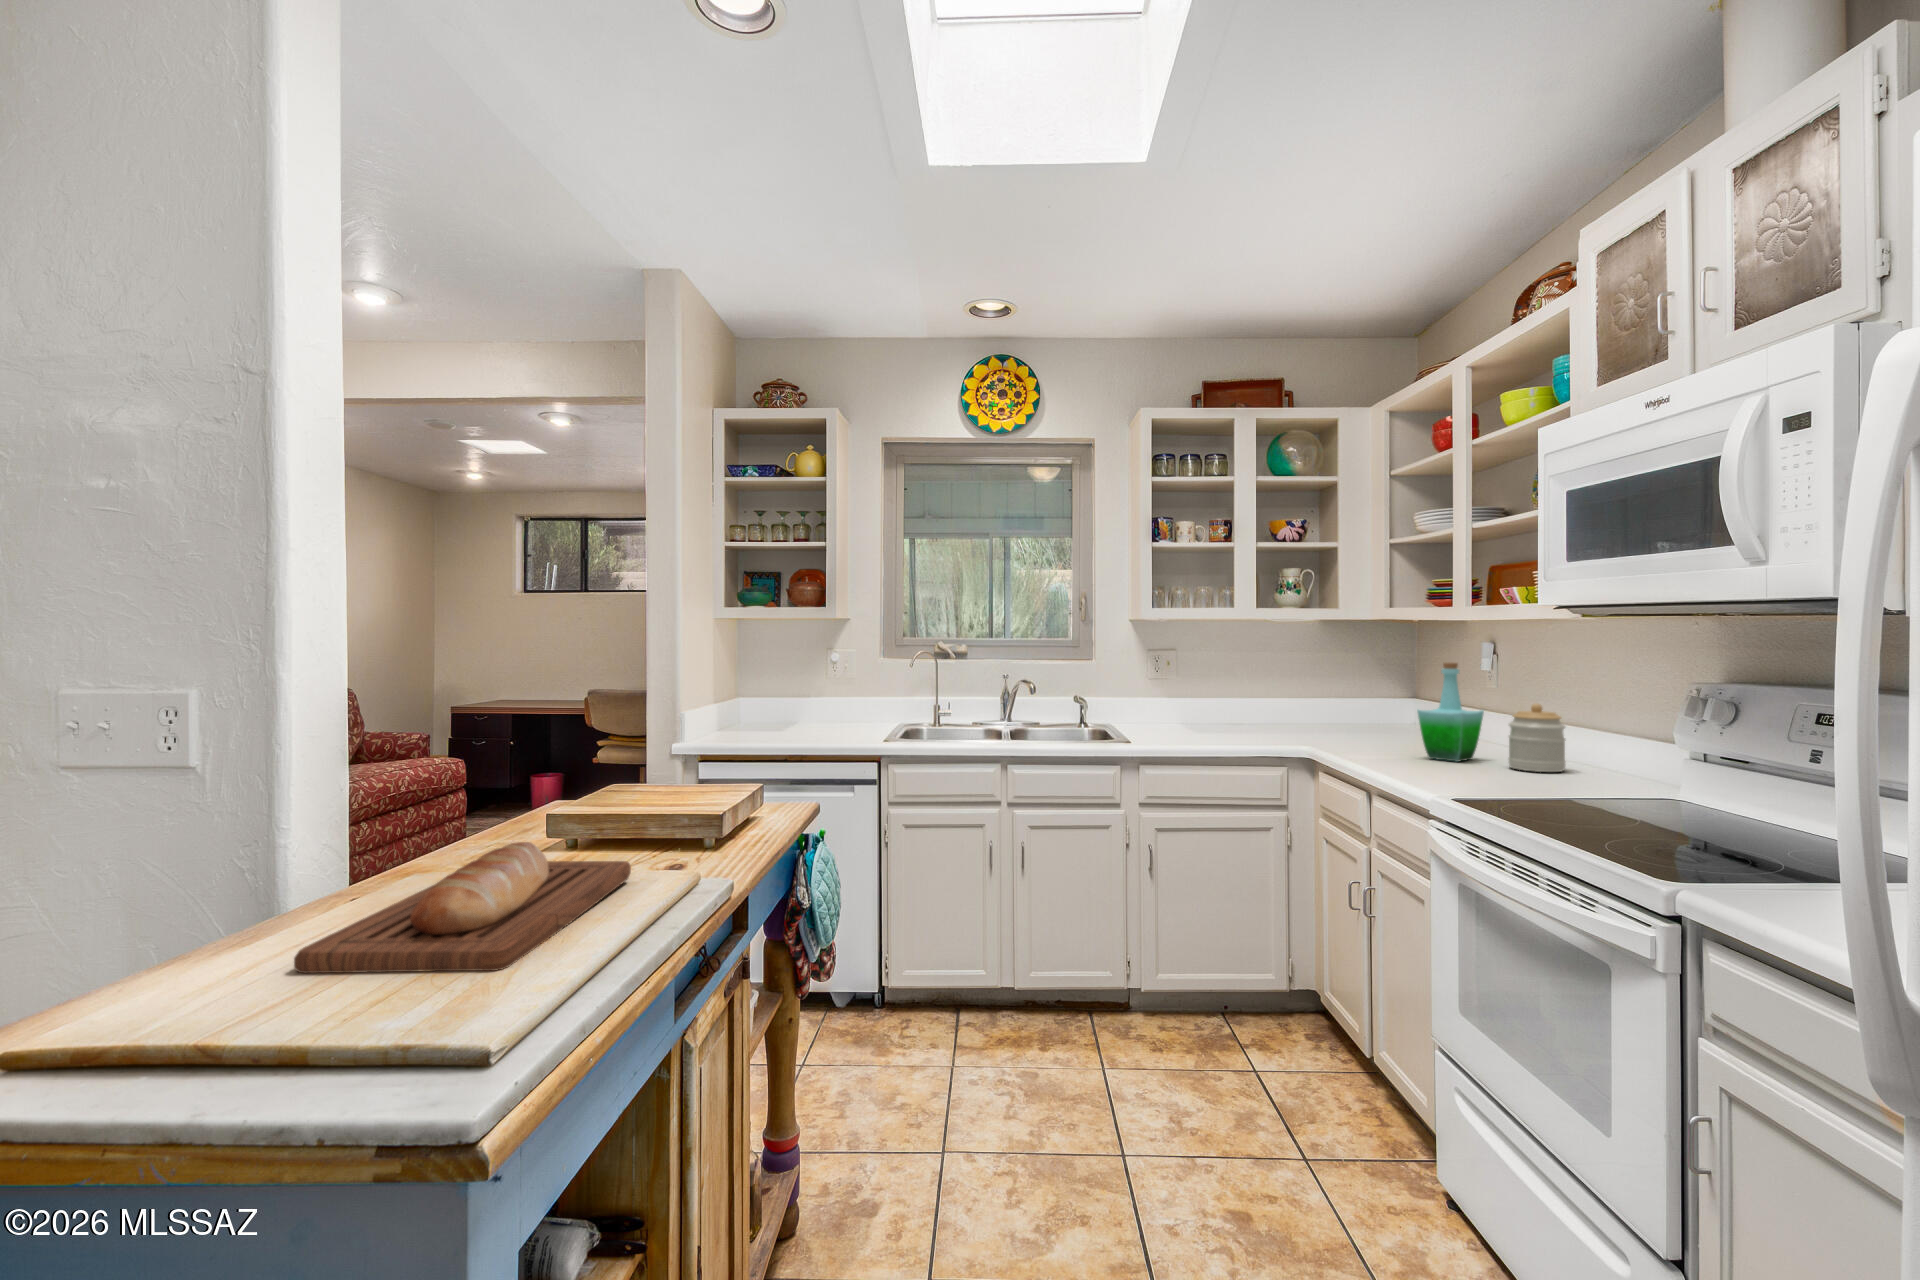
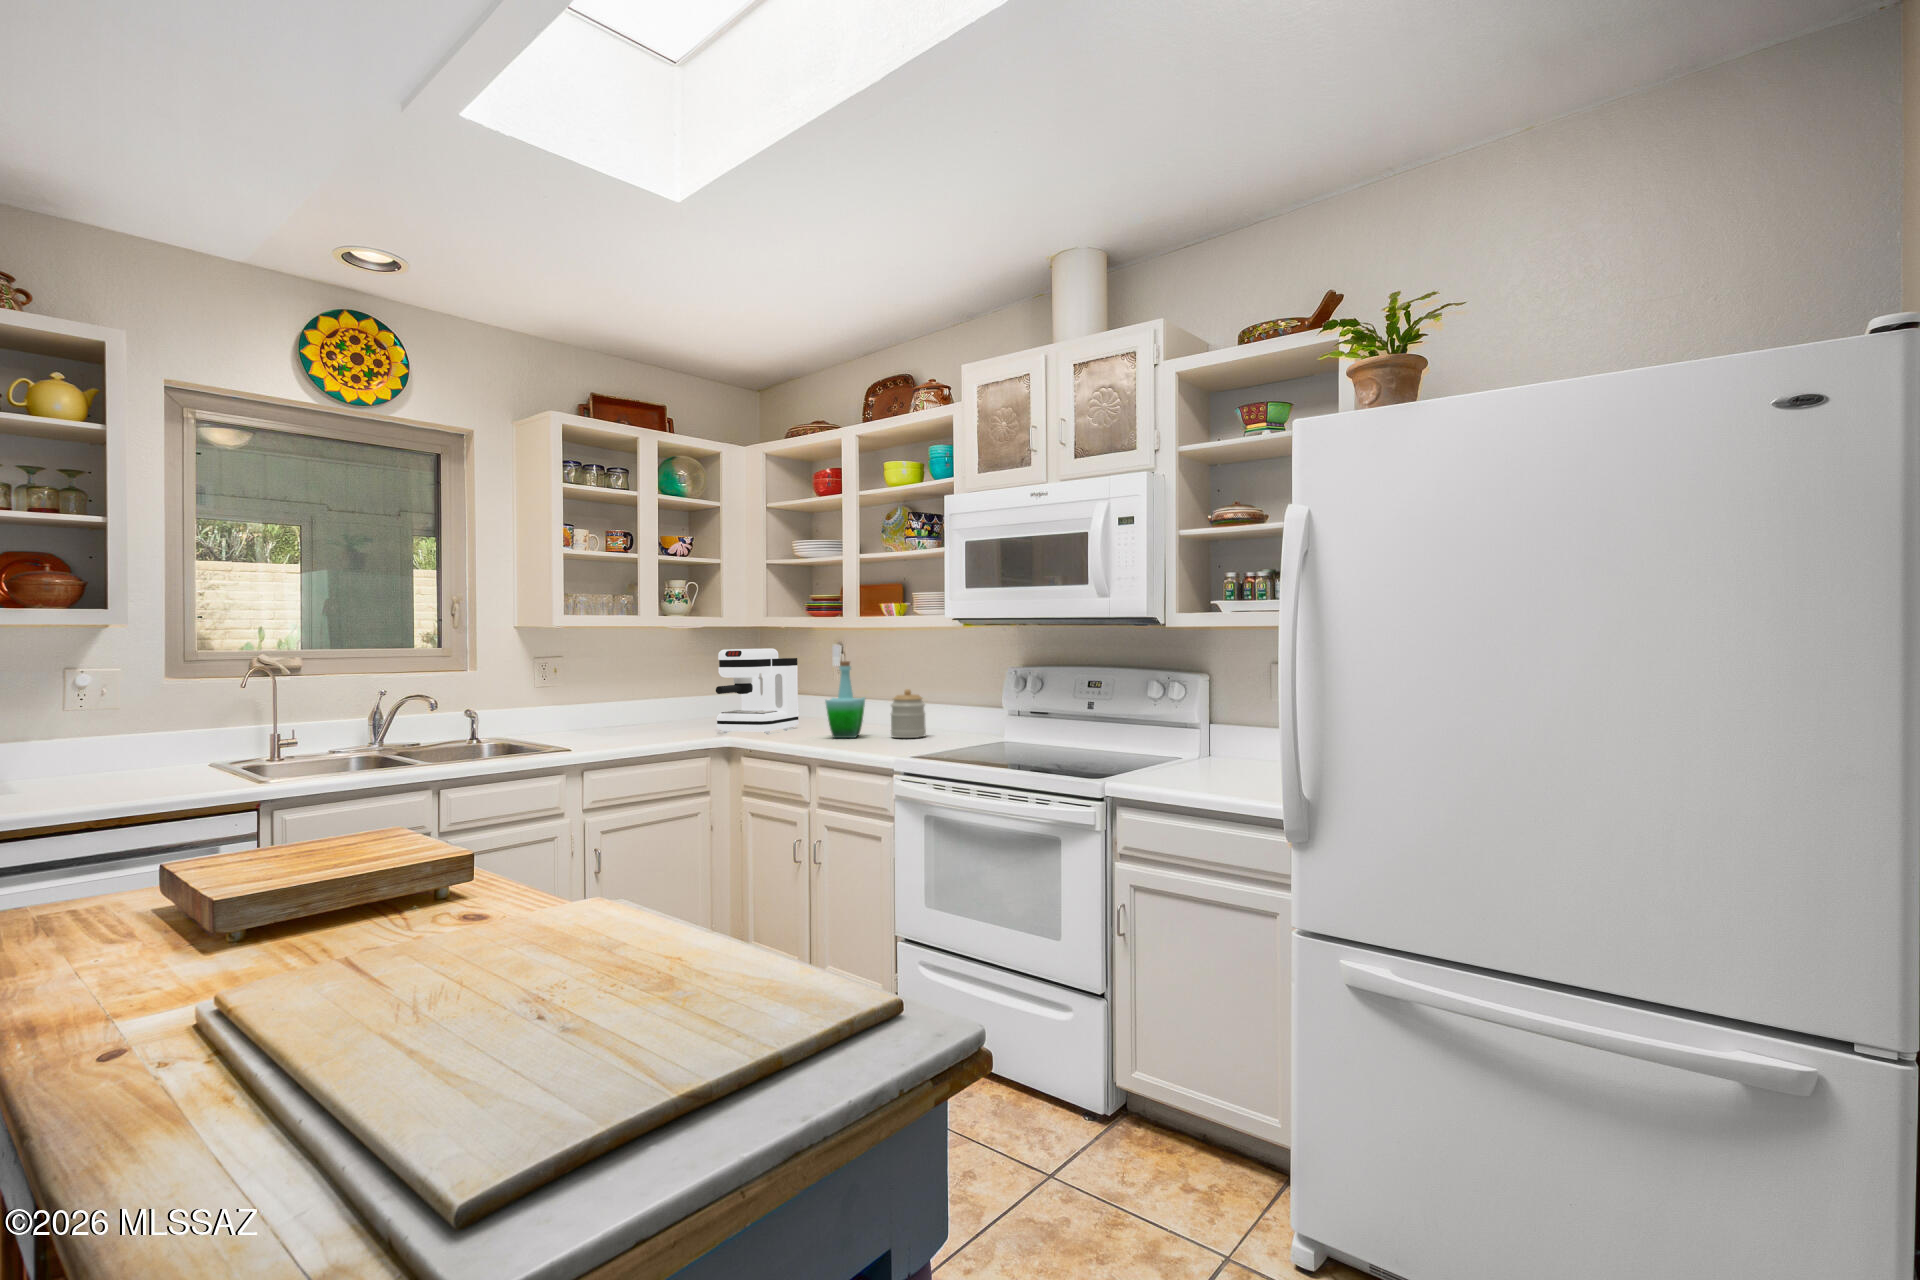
coffee maker: none [1307,644,1421,744] -> present [716,649,799,733]
bread loaf: present [294,842,631,973] -> none [348,895,729,1058]

